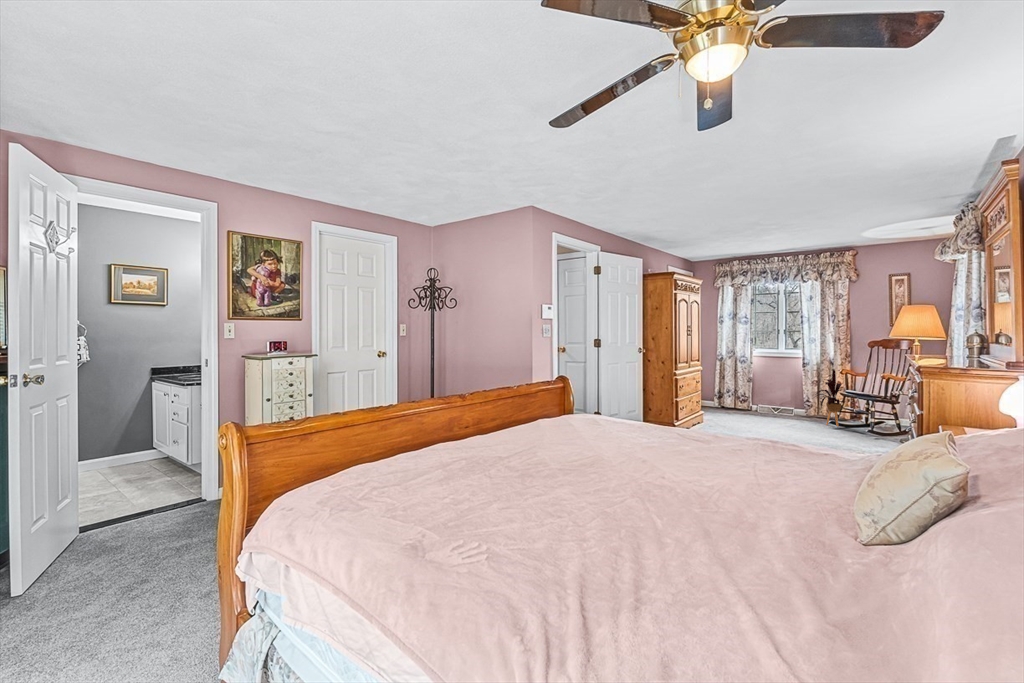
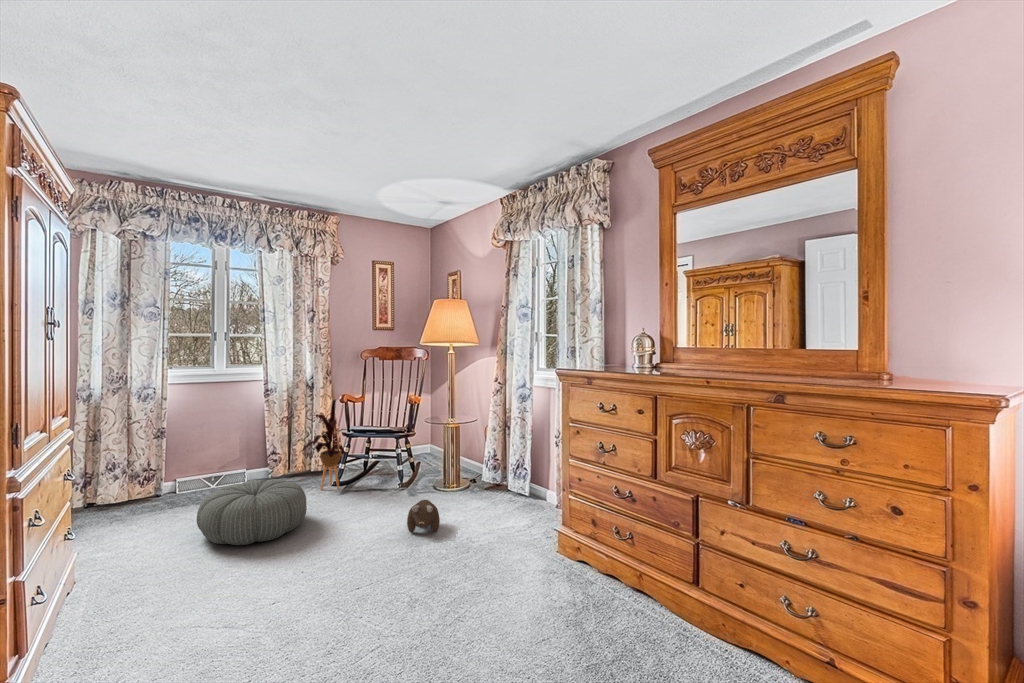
pouf: none [743,404,797,429] -> present [197,479,307,545]
plush toy: none [835,426,864,447] -> present [407,500,440,533]

